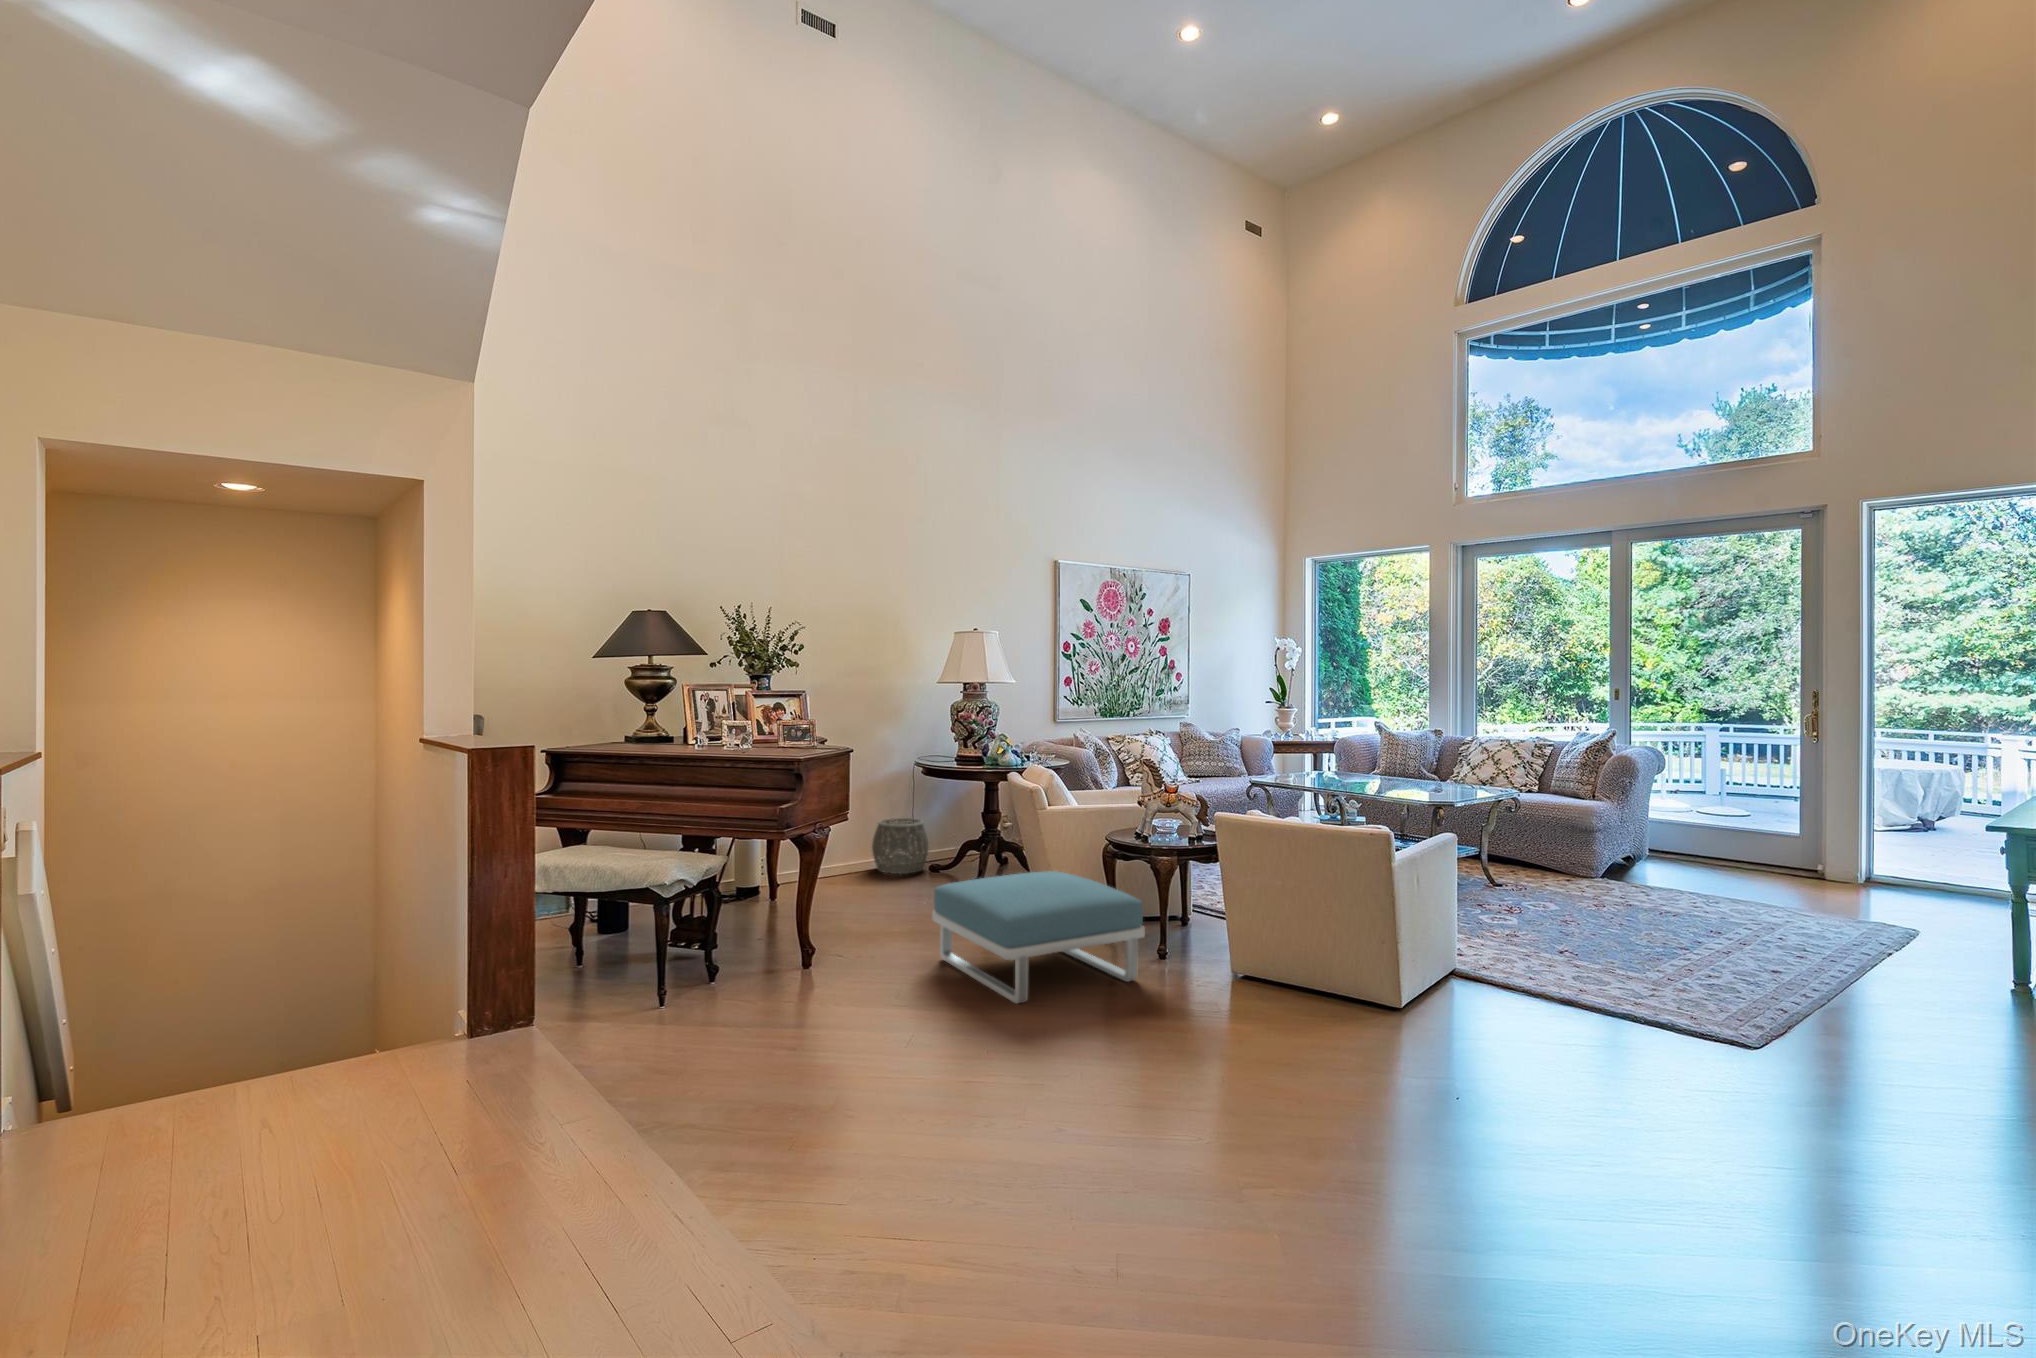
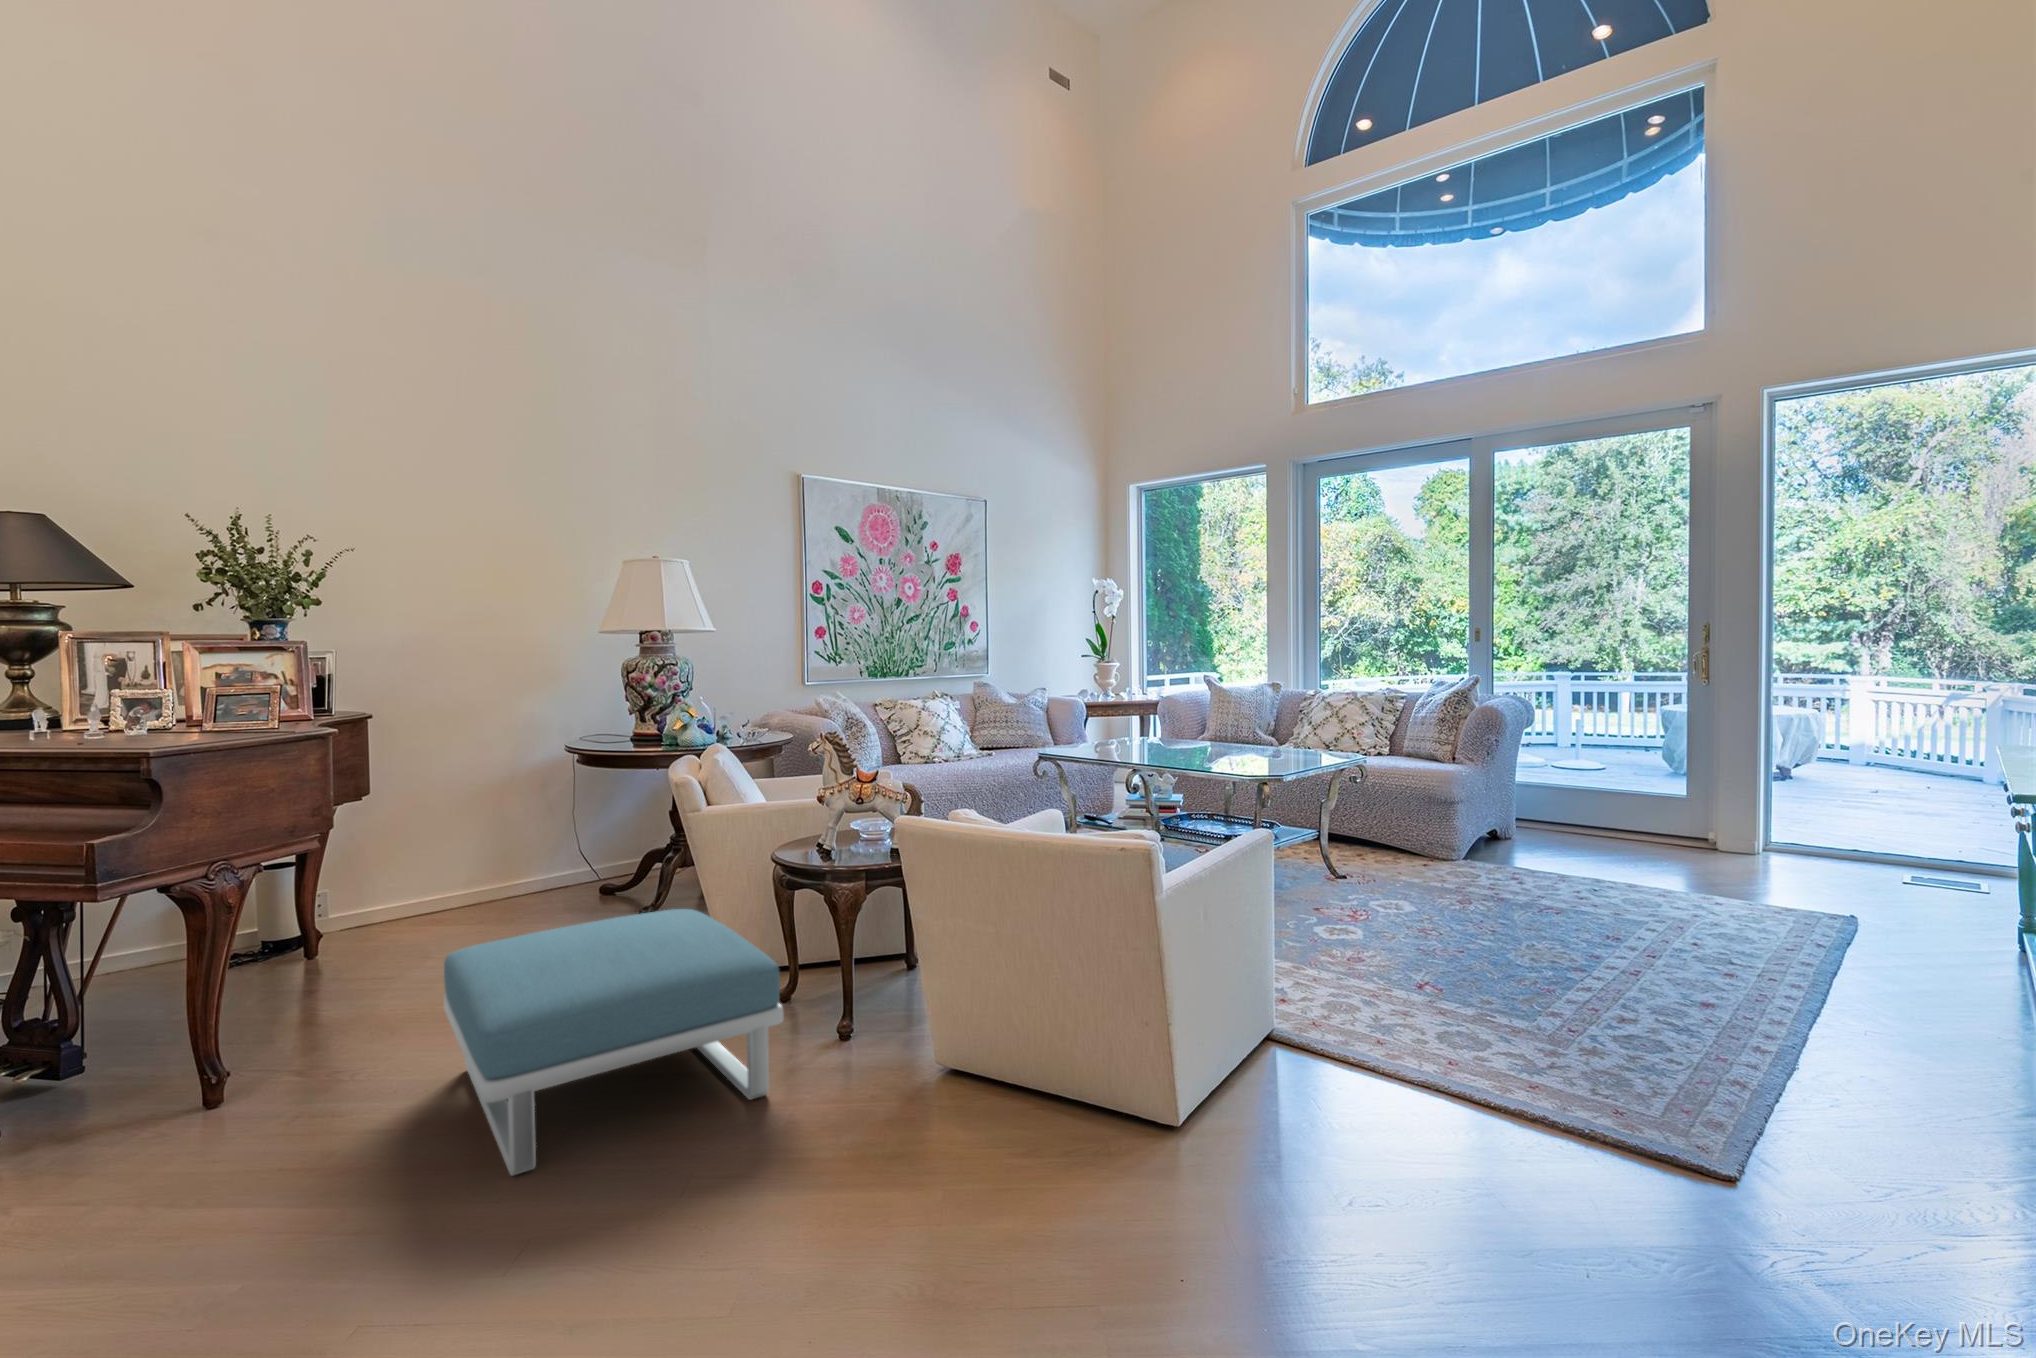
woven basket: present [872,818,929,874] -> none [514,819,602,899]

